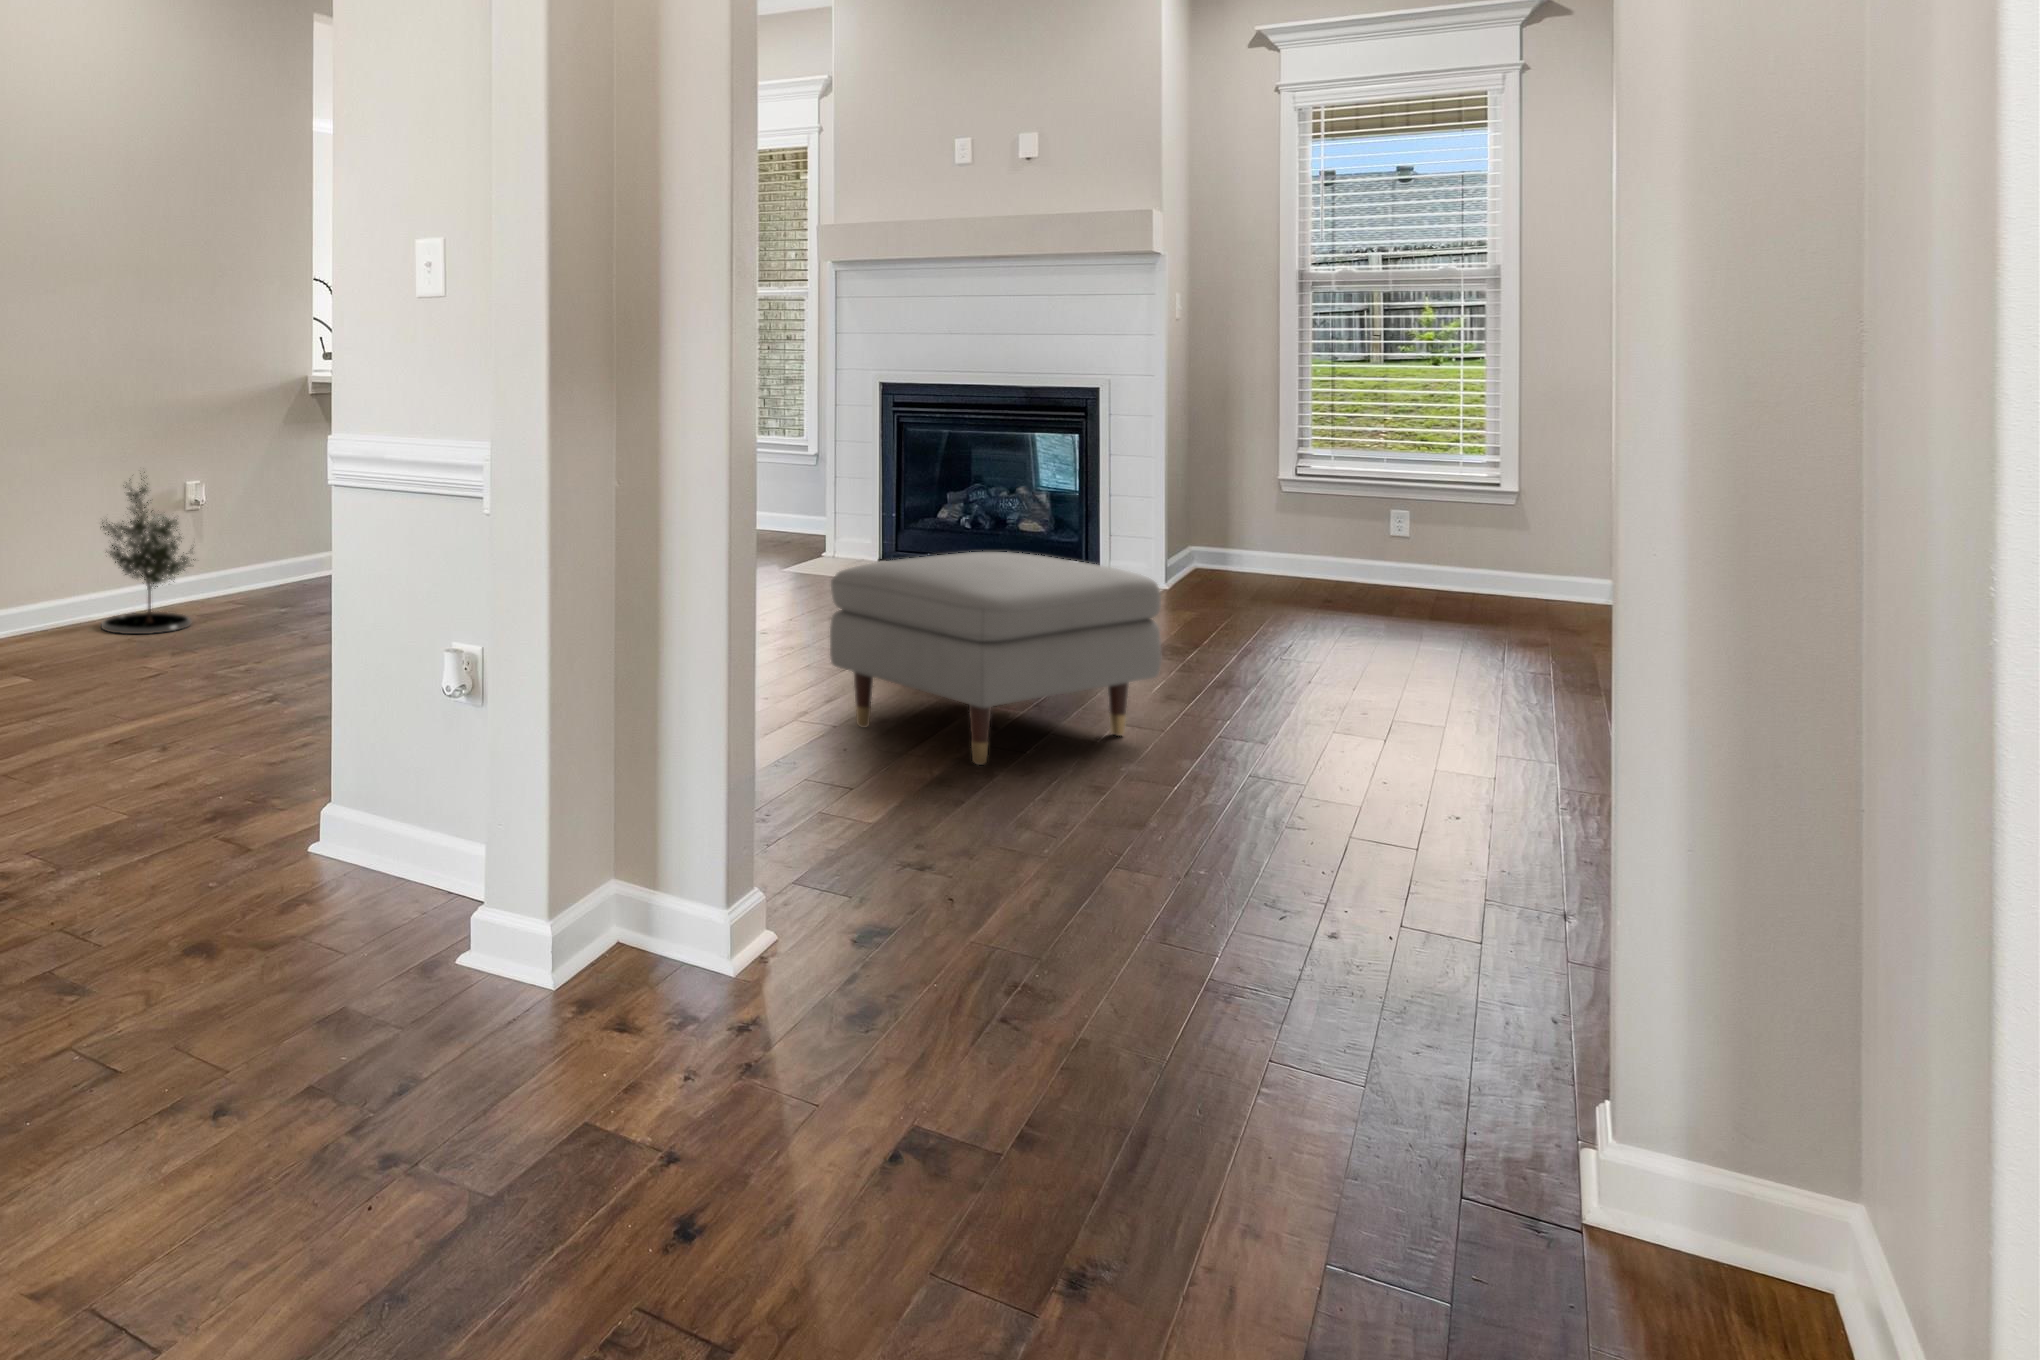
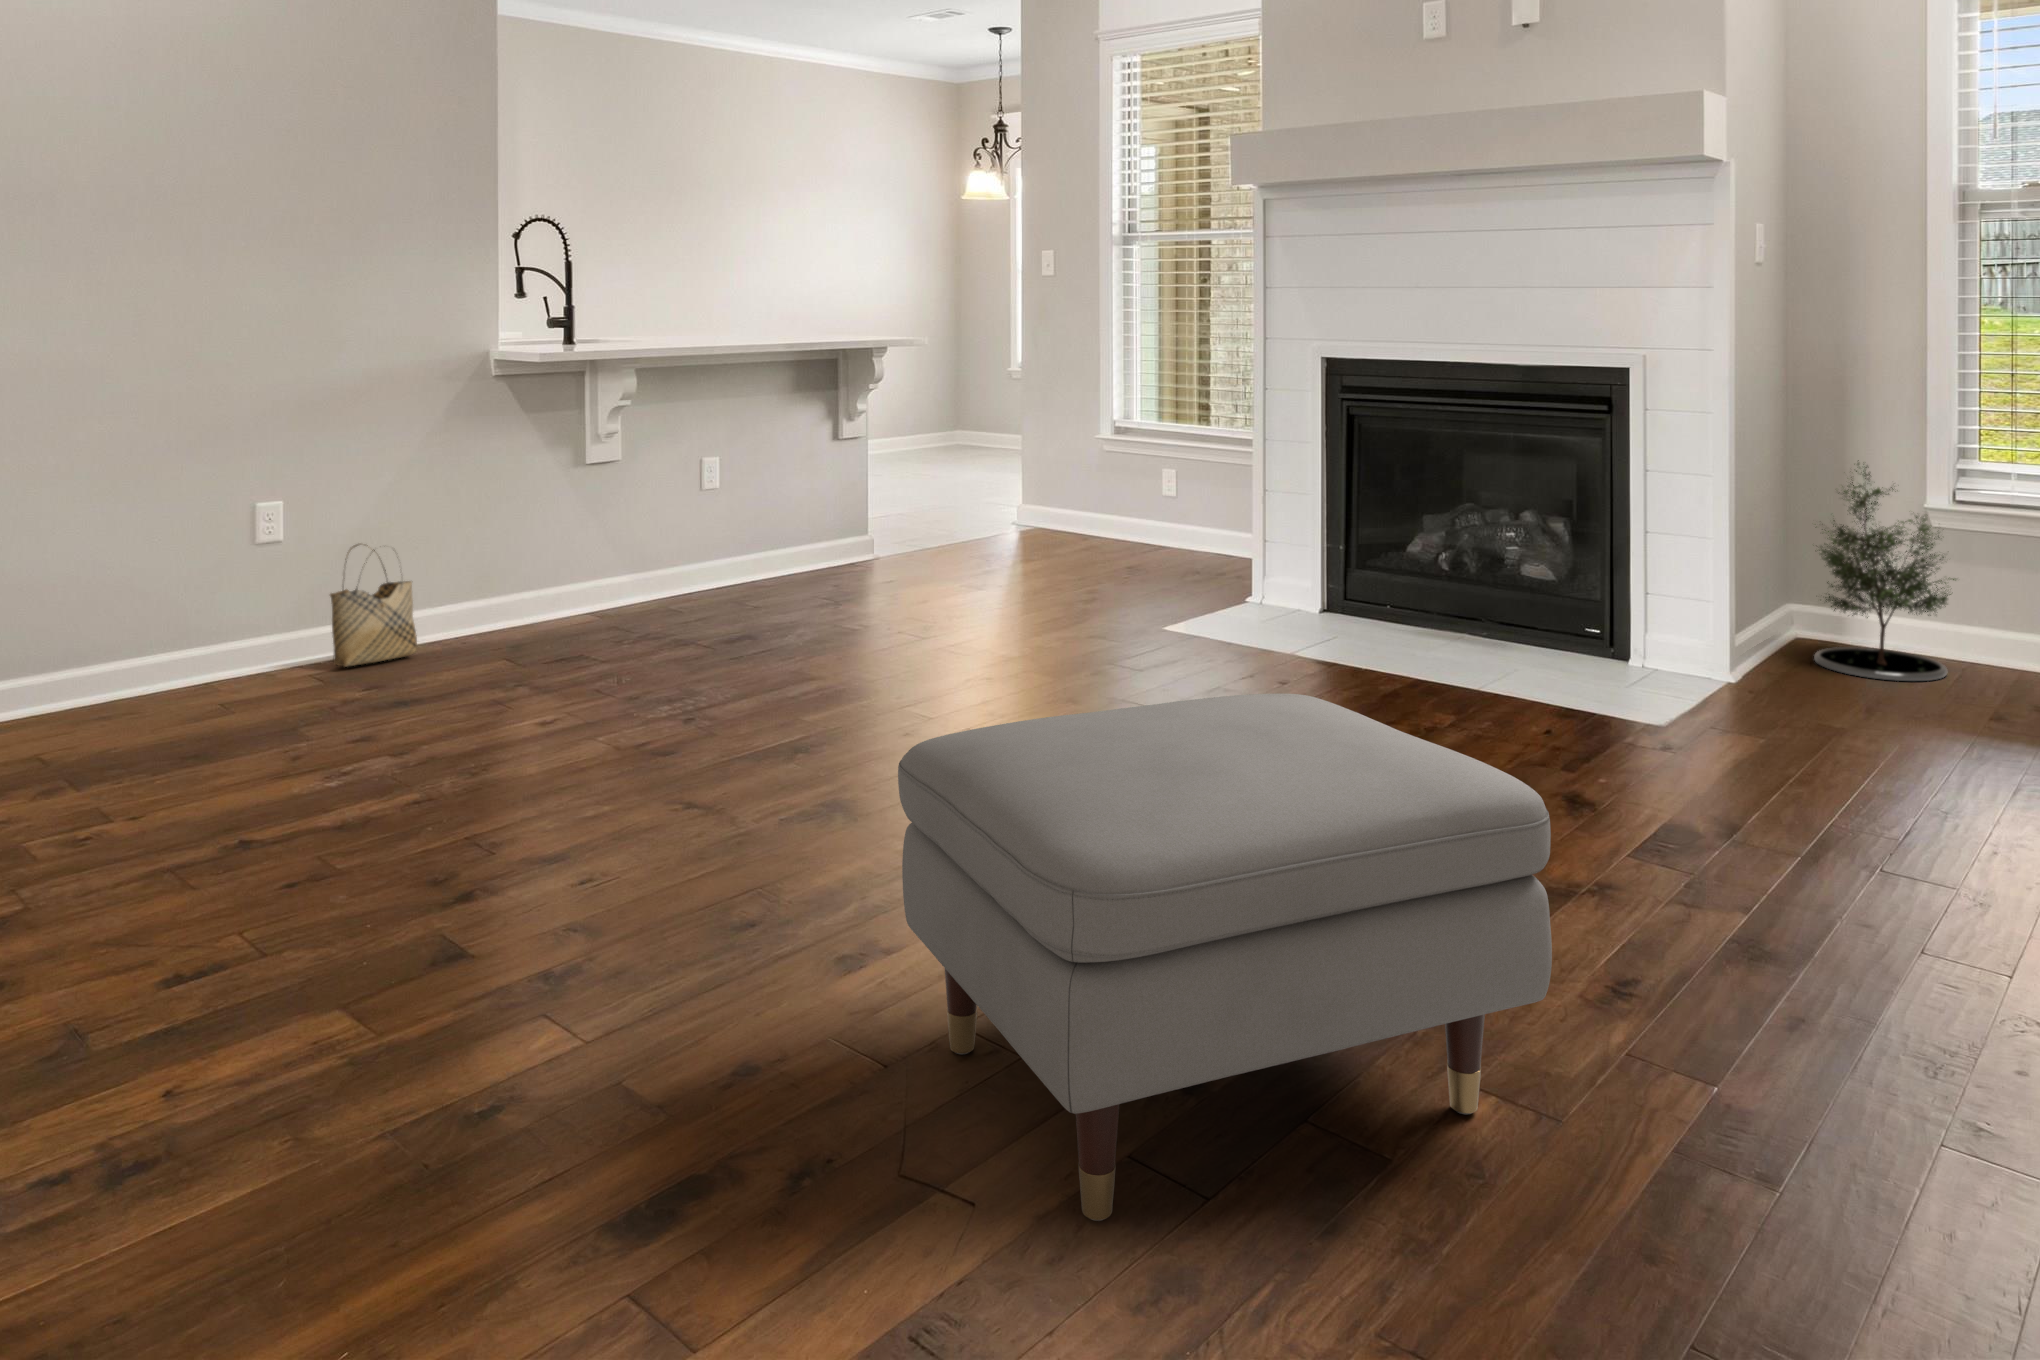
potted tree: present [101,472,196,634] -> present [1814,460,1956,681]
woven basket: none [233,512,283,597] -> present [330,544,417,667]

